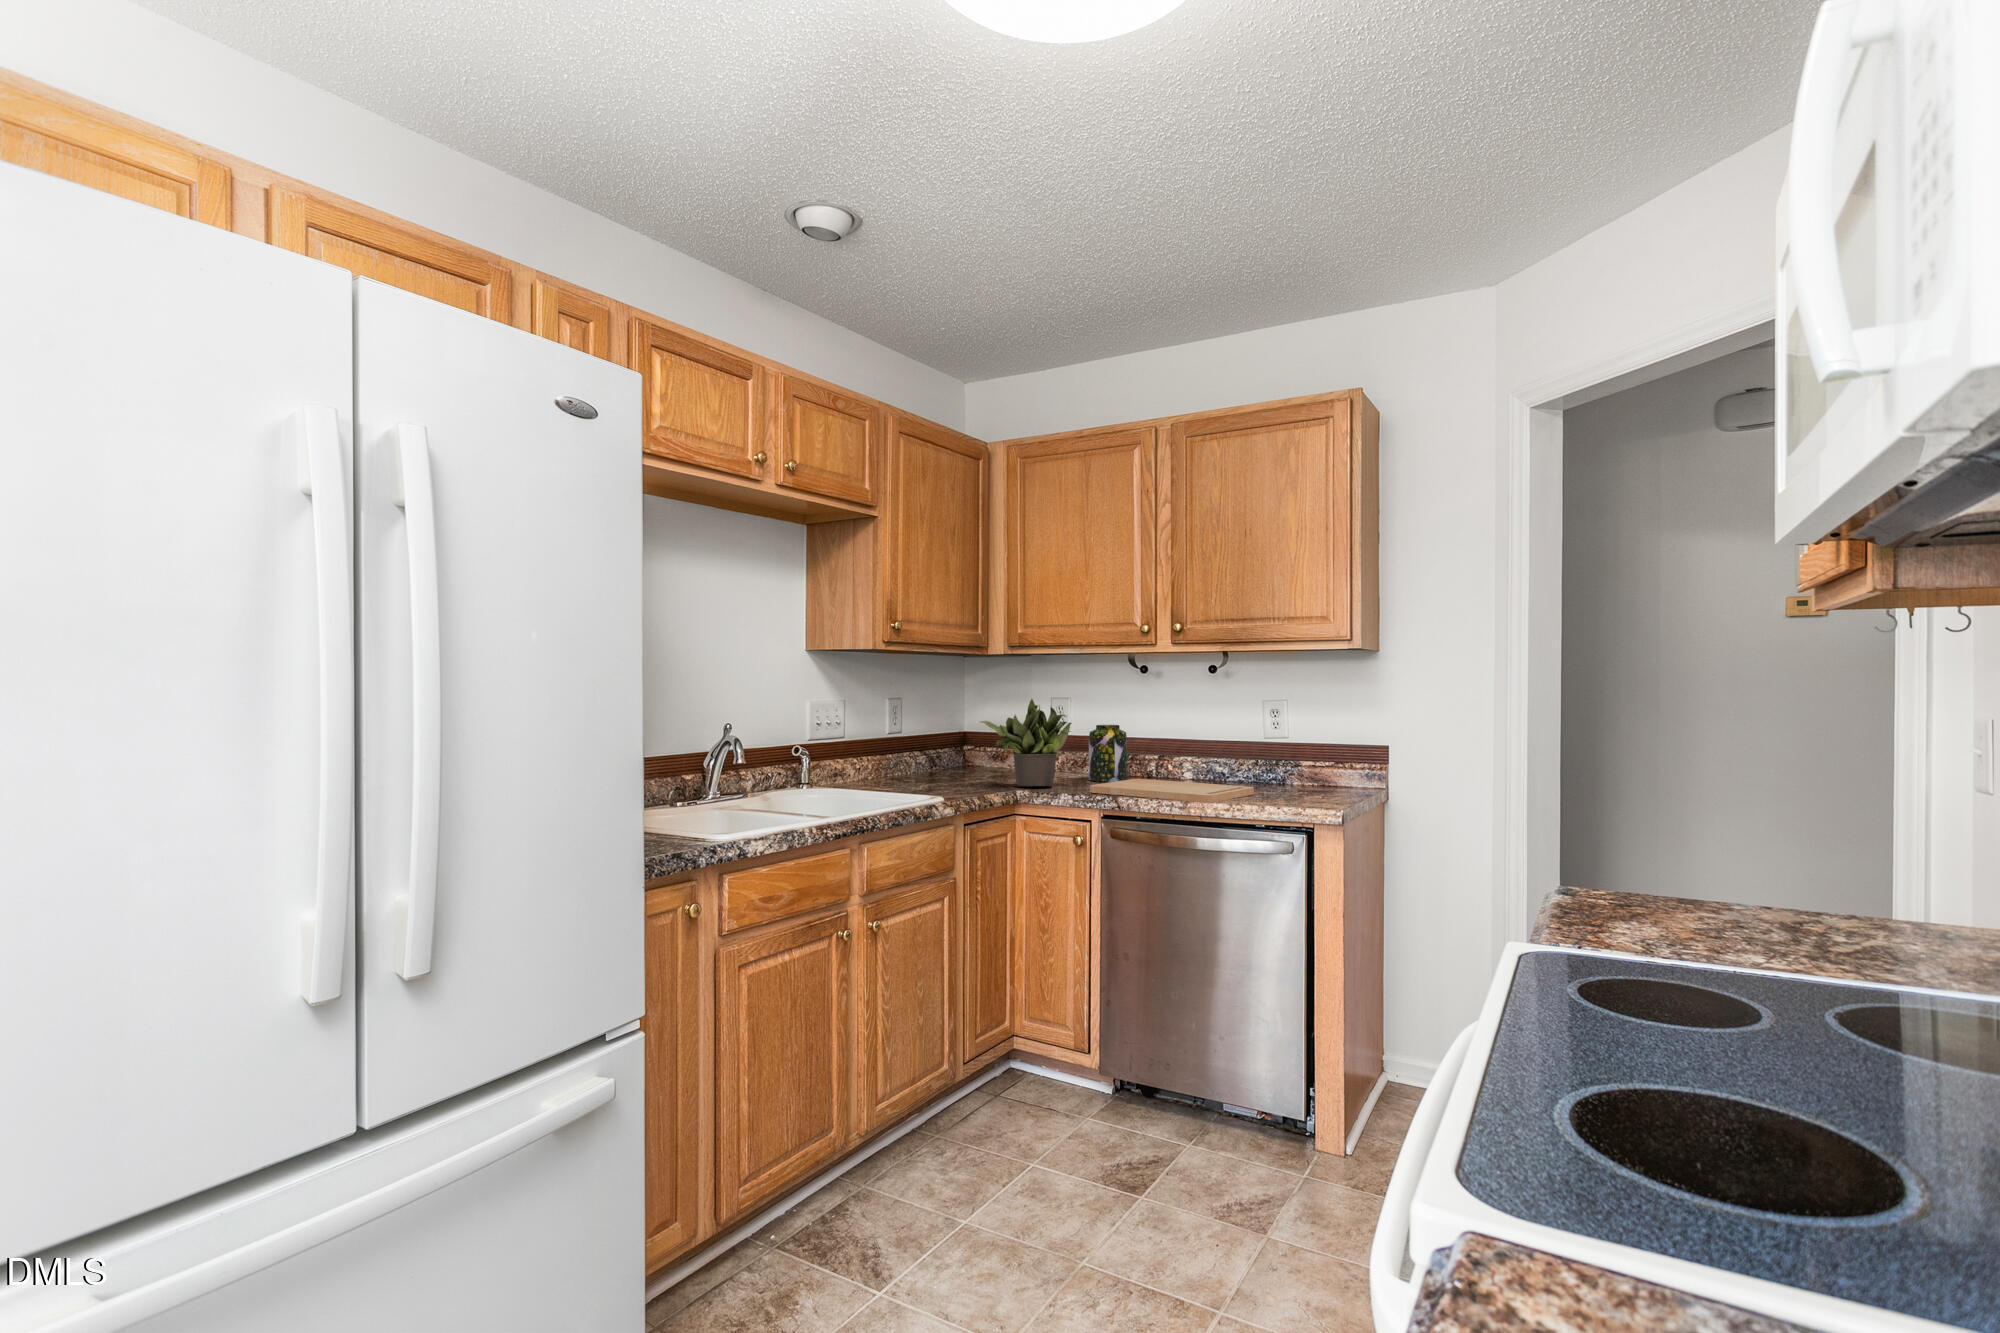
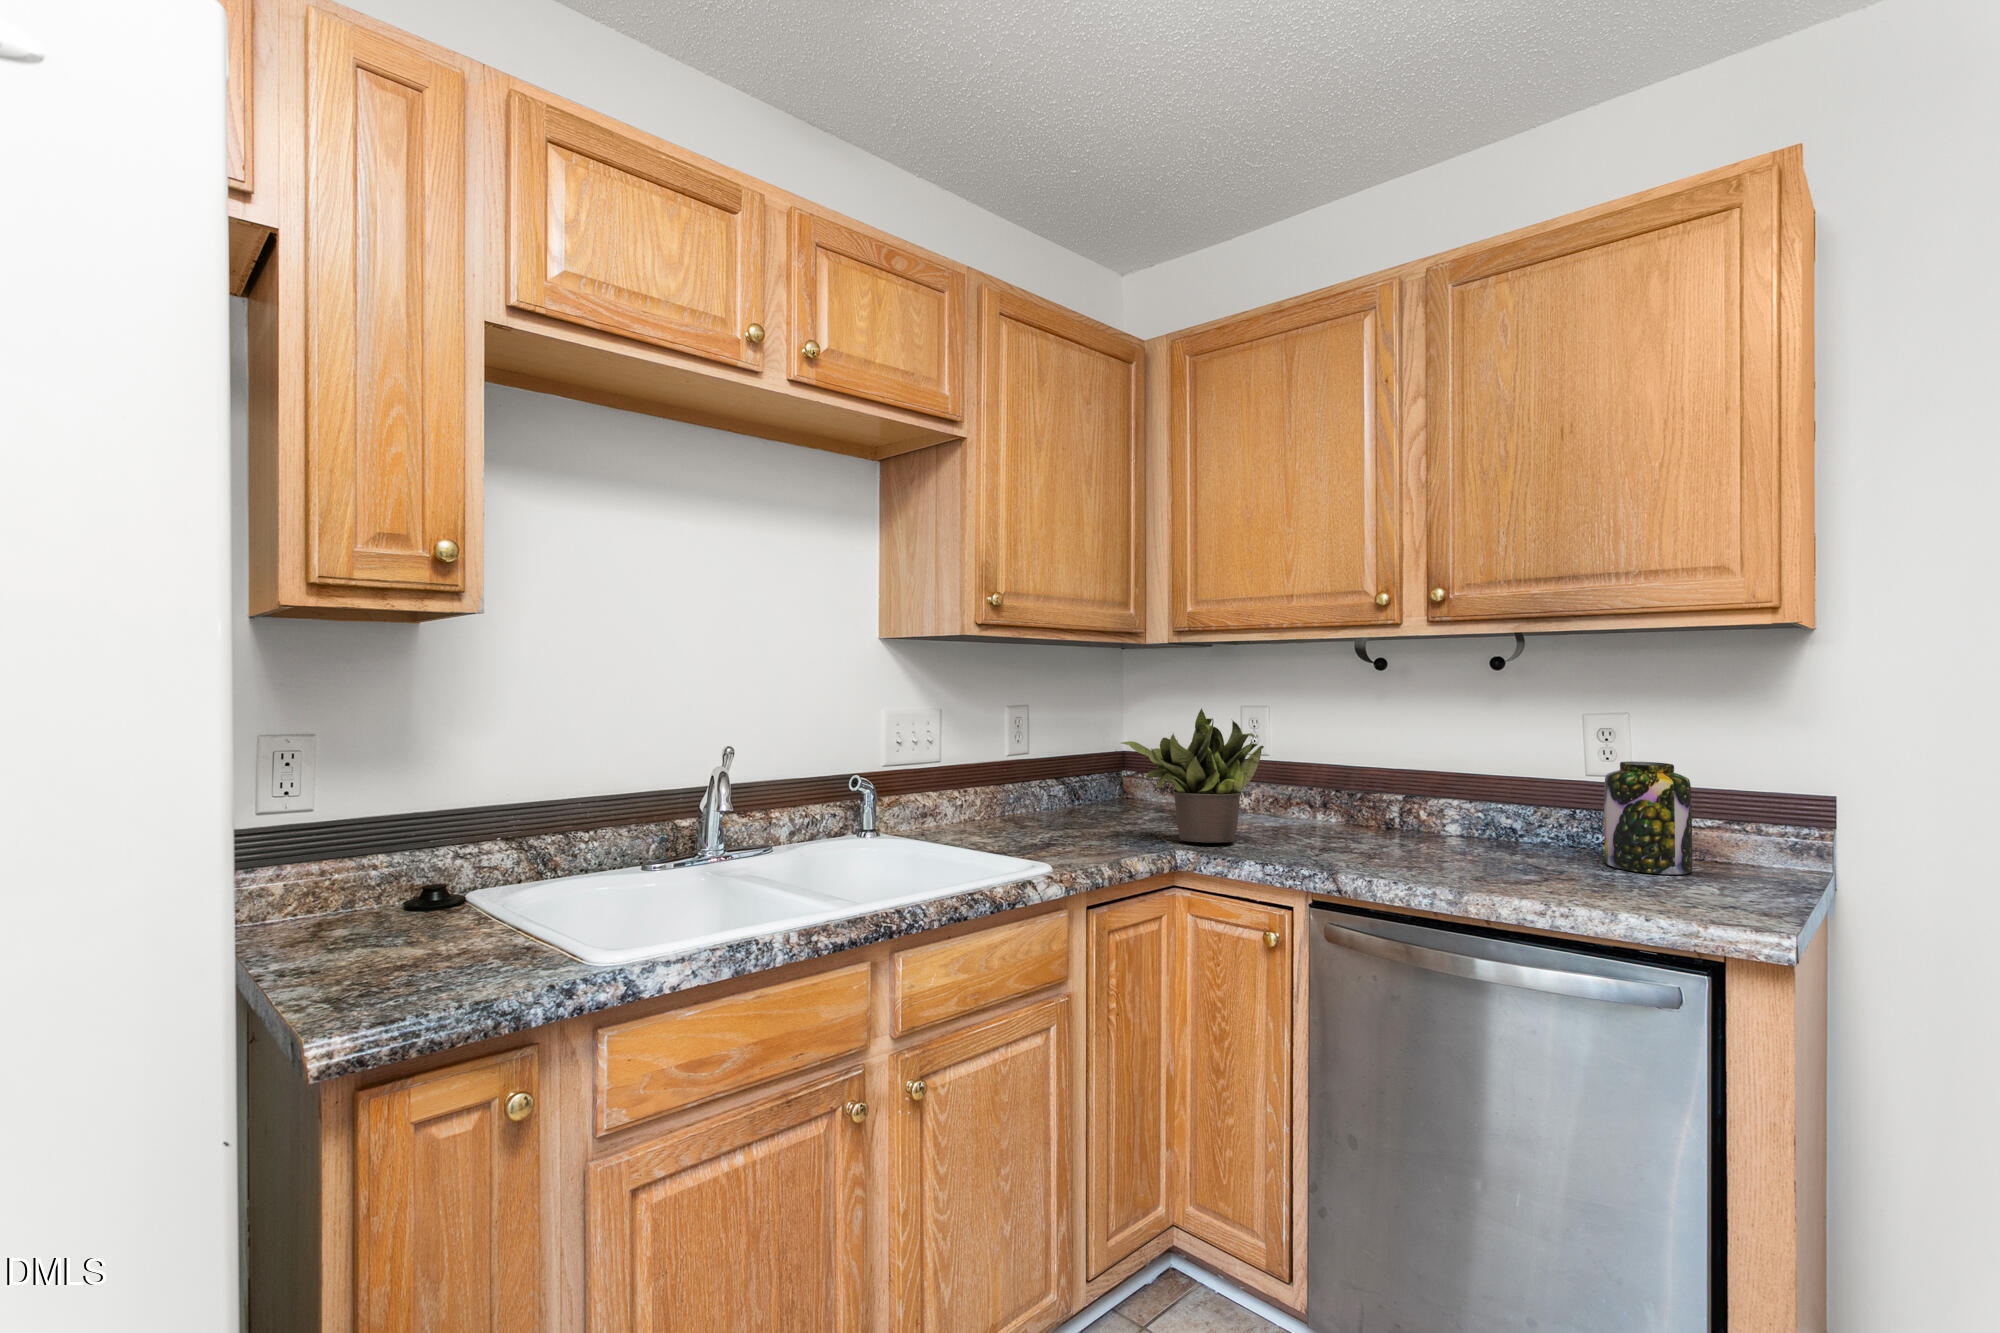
jar: present [1089,725,1127,782] -> present [1604,761,1692,874]
cutting board: present [1090,779,1254,803] -> none [1292,834,1583,896]

